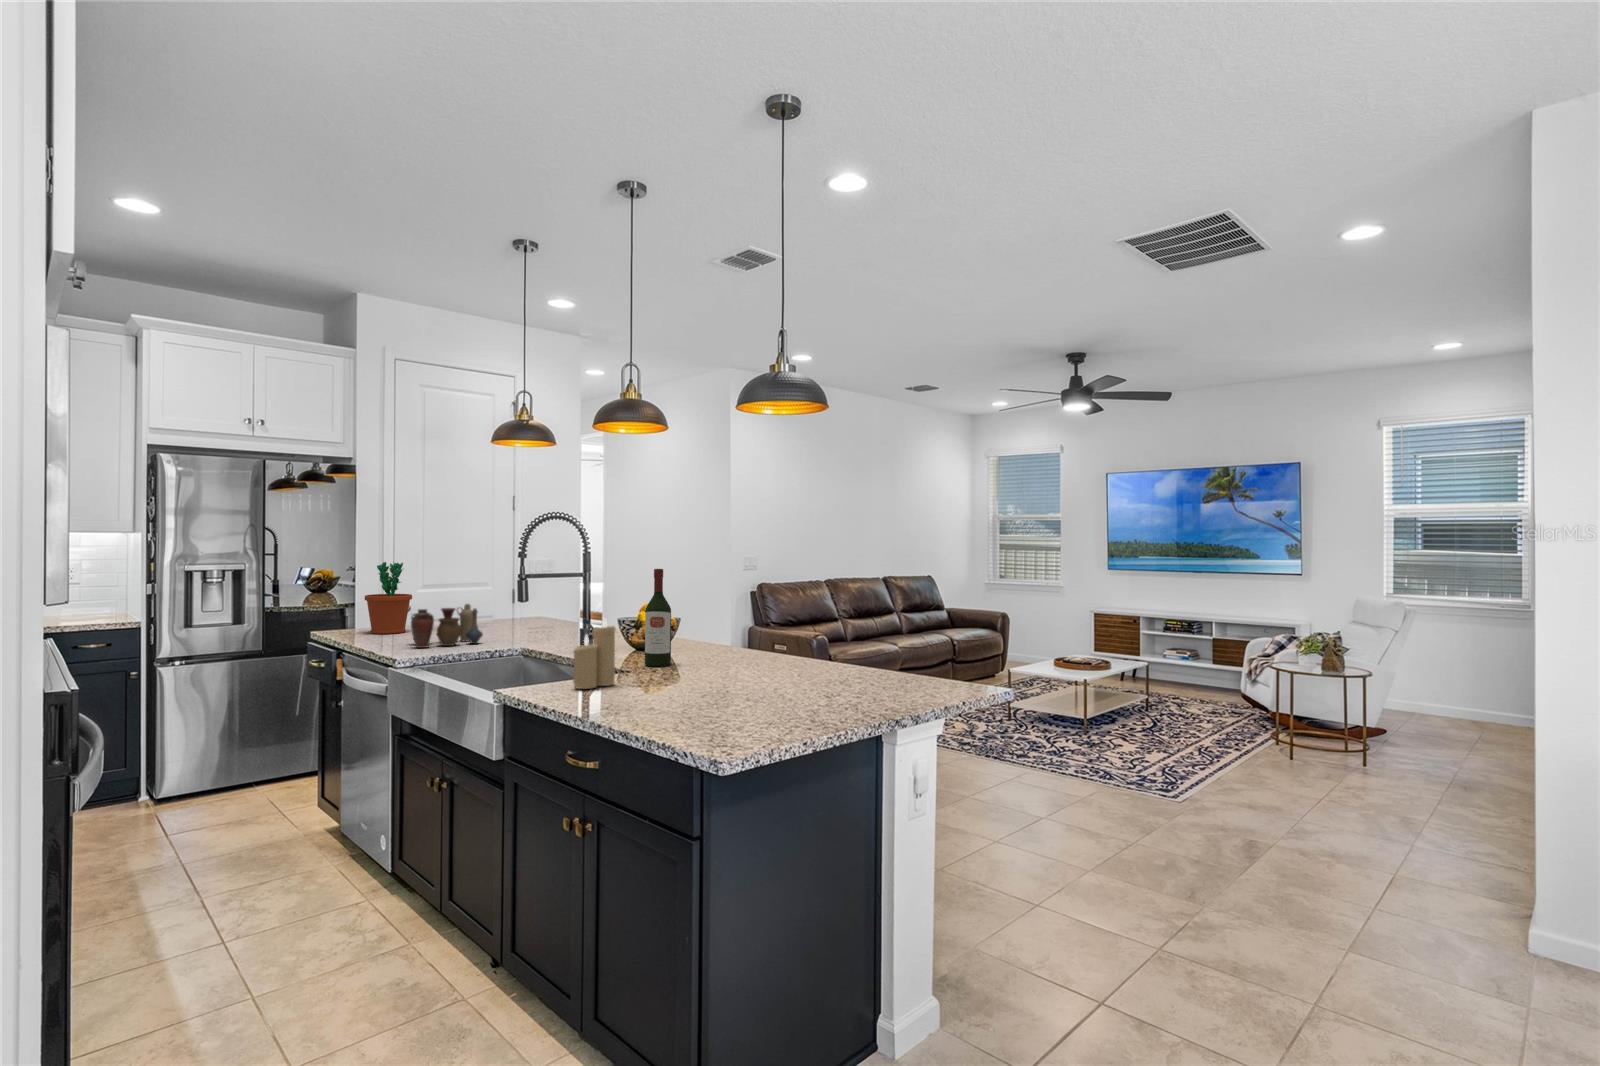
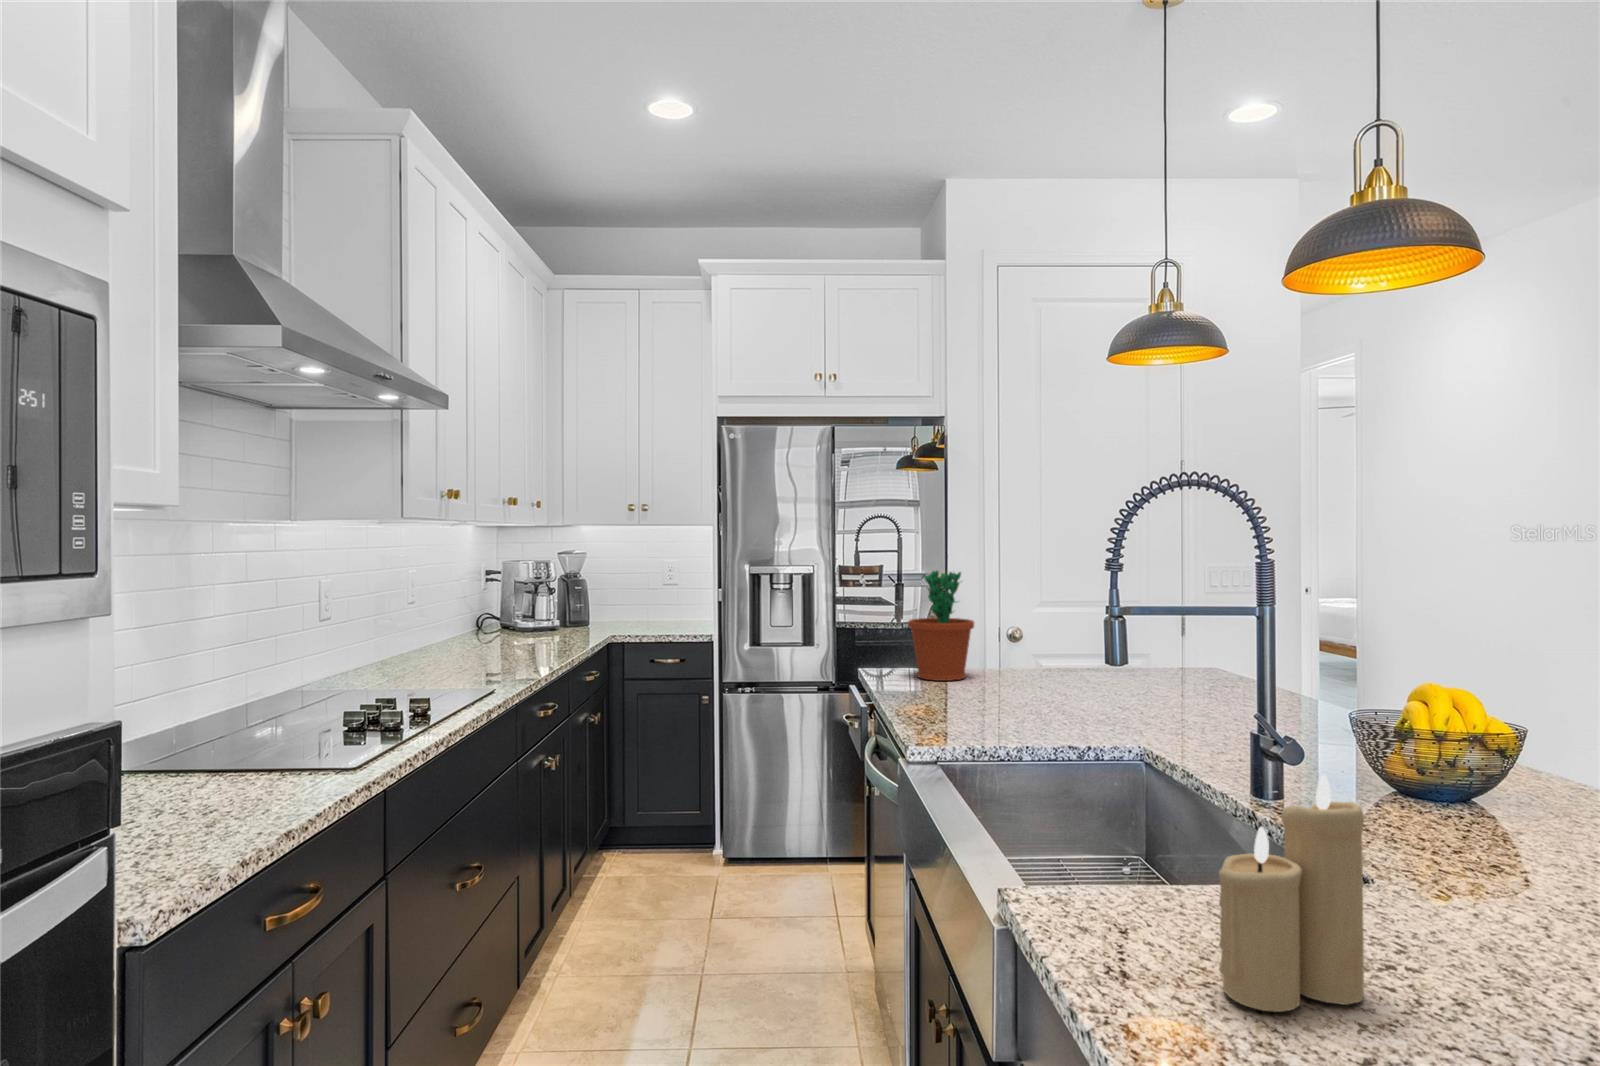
wine bottle: present [645,569,671,666] -> none [1443,610,1535,897]
vase: present [411,604,483,648] -> none [945,646,1065,722]

